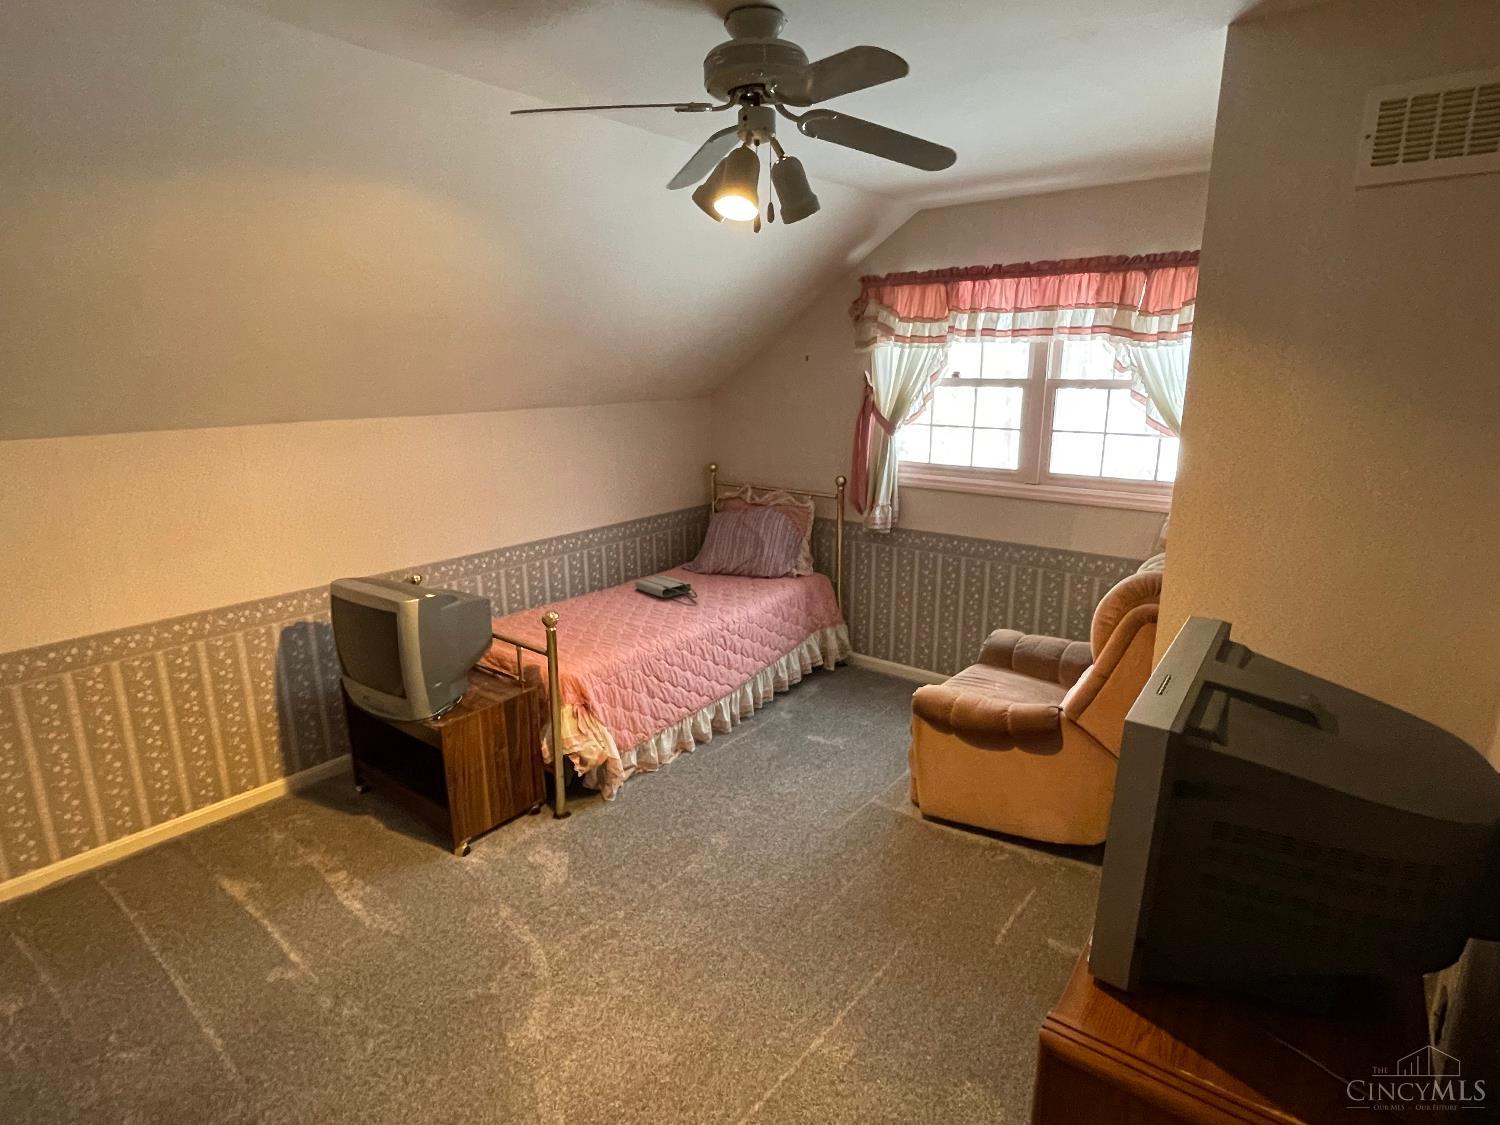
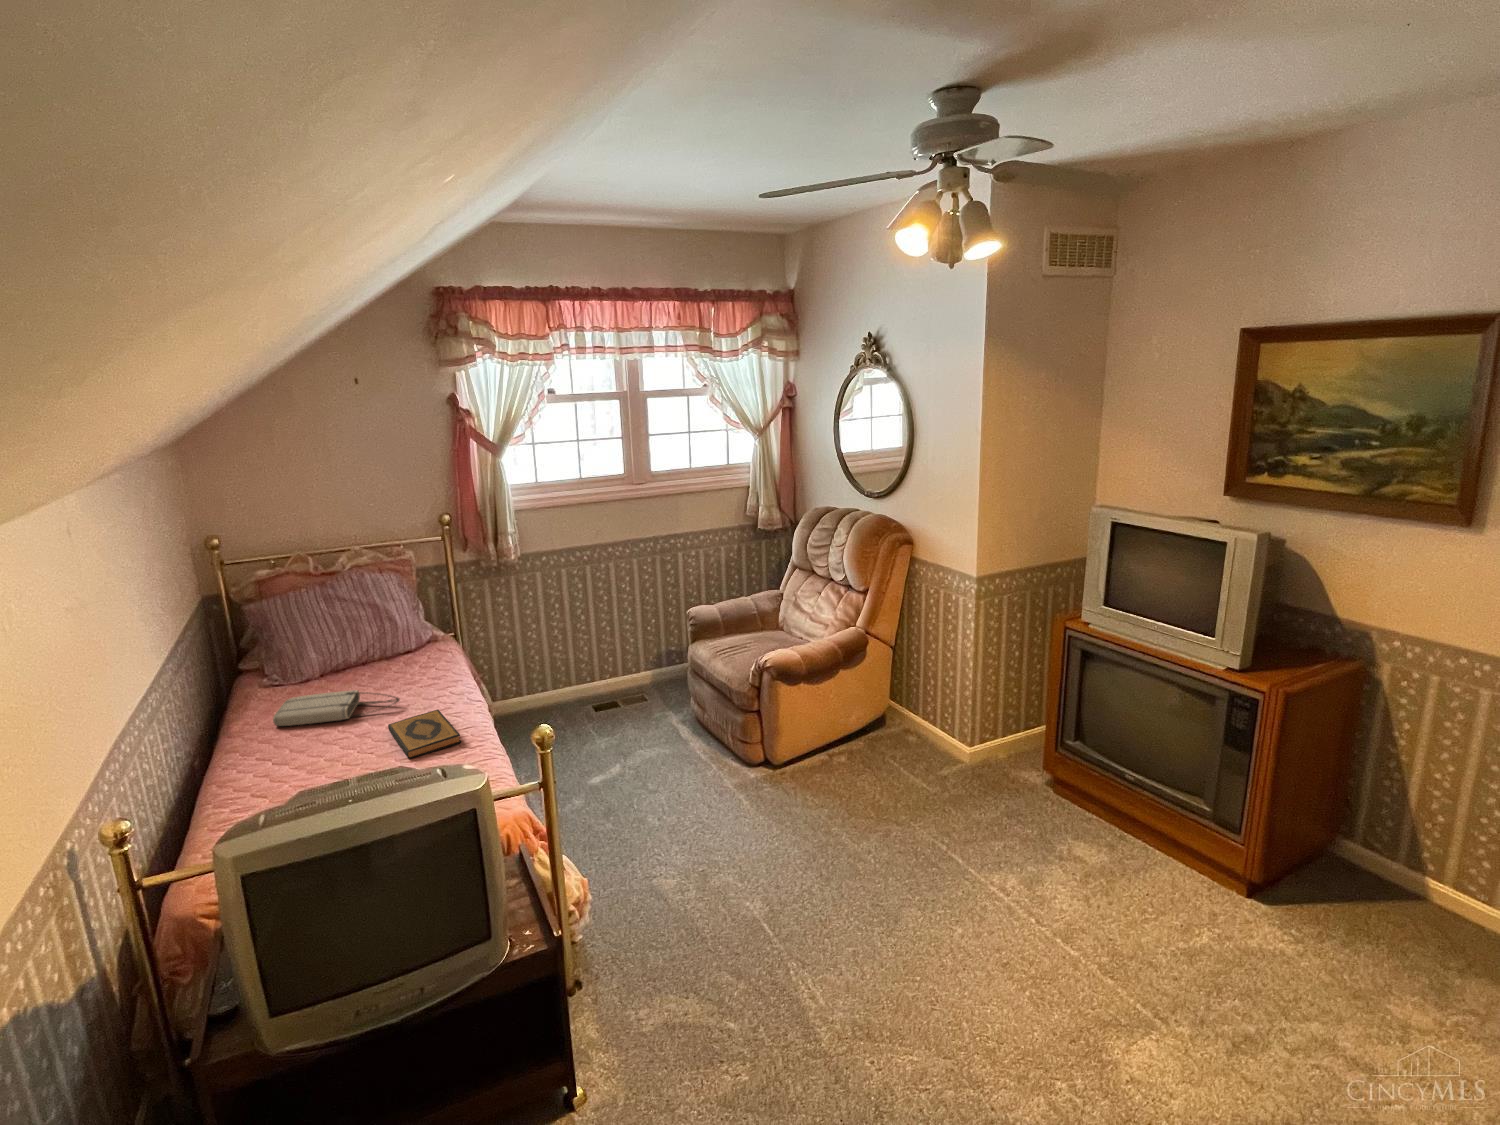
hardback book: none [634,606,696,631] -> present [388,709,461,759]

